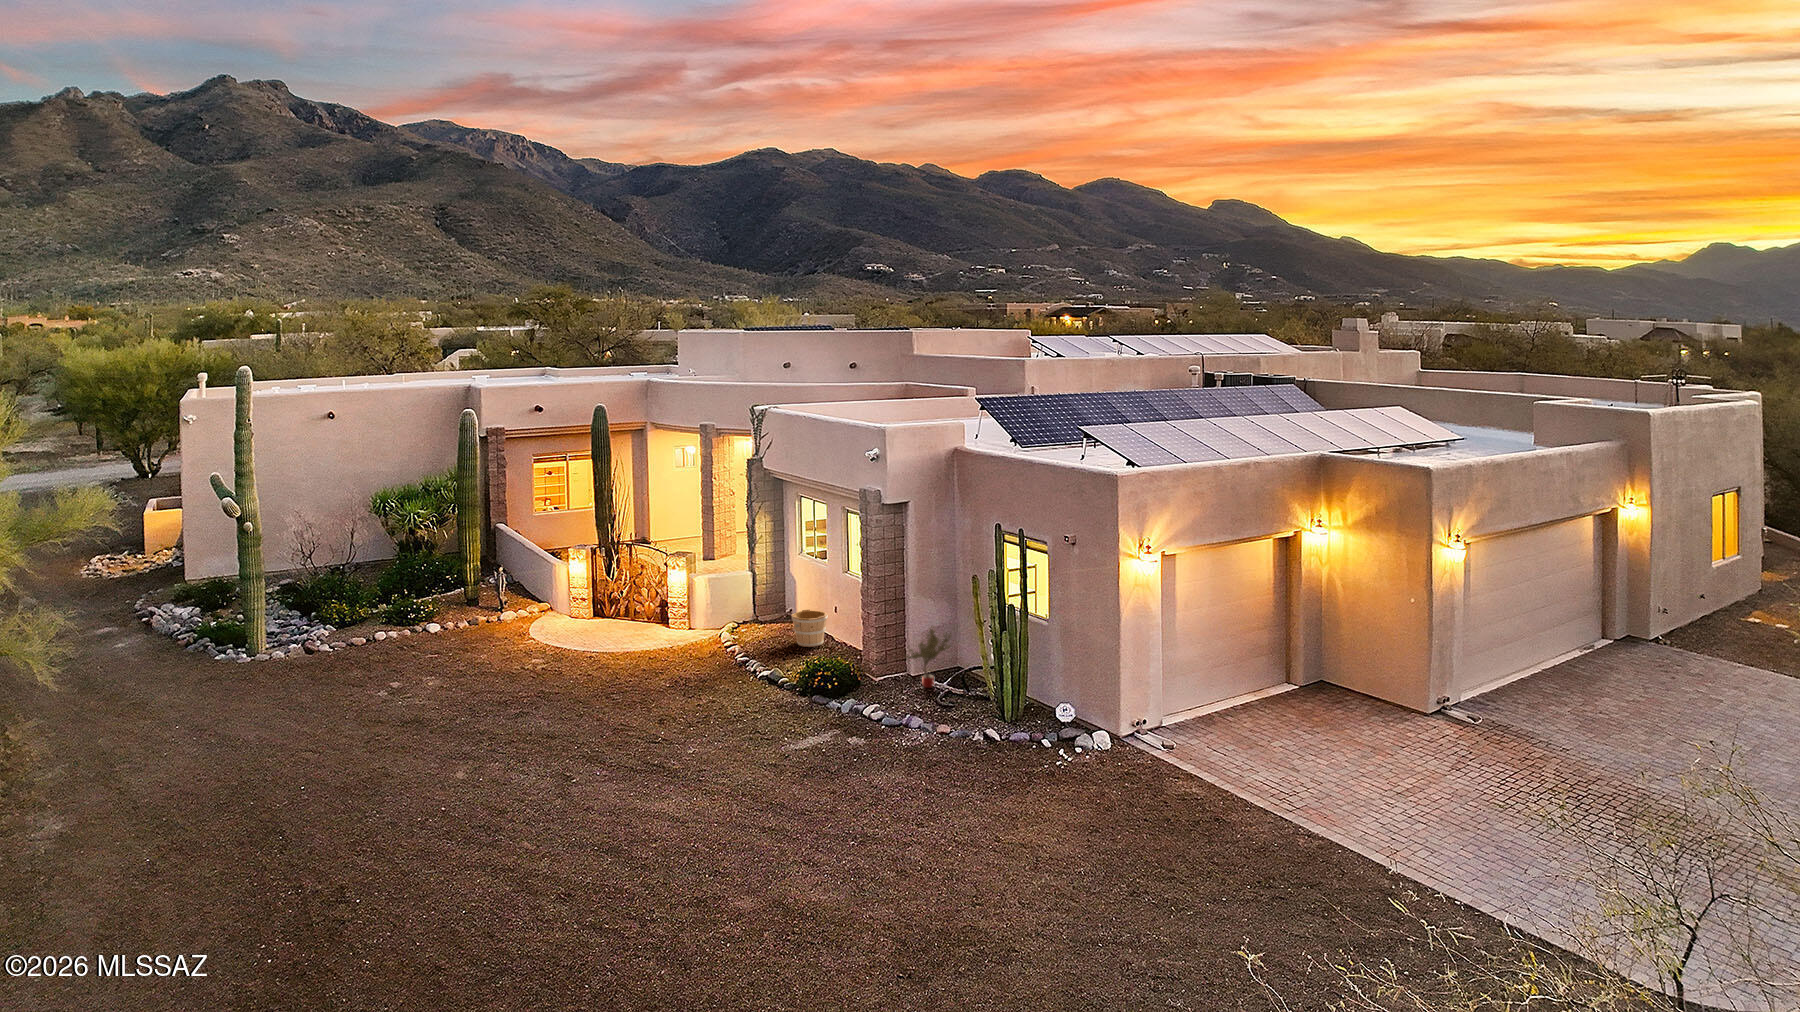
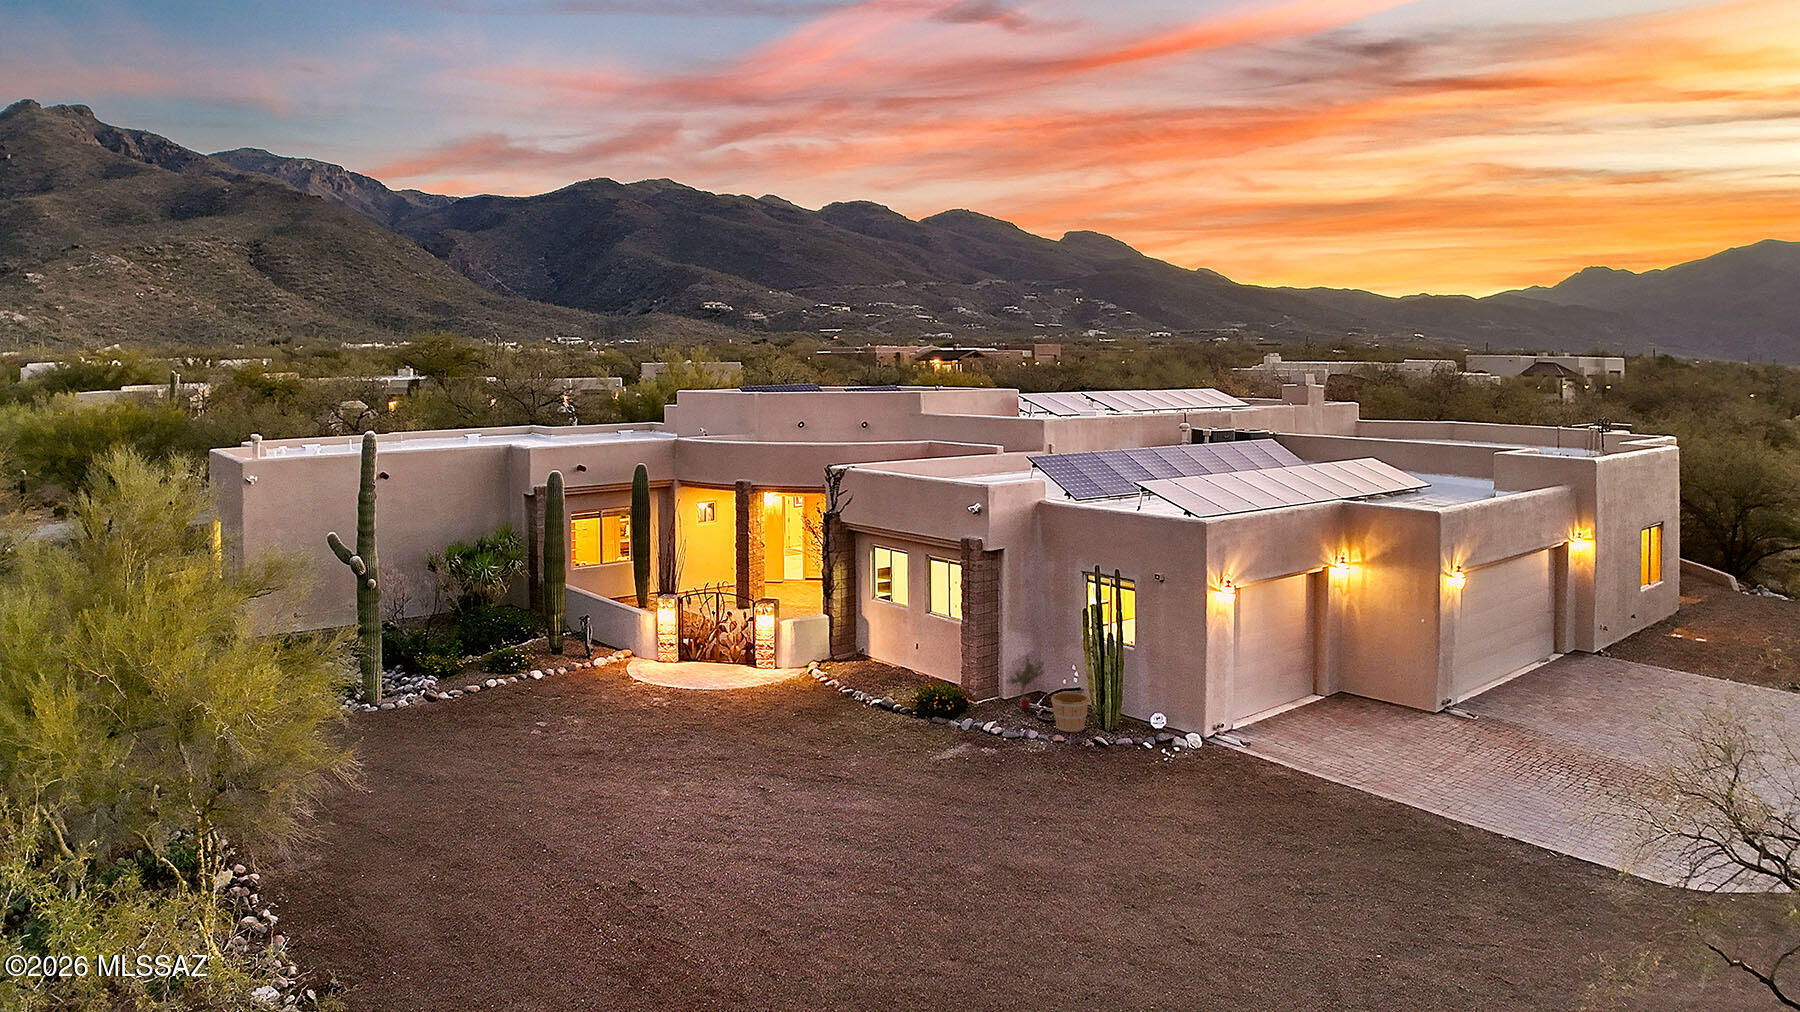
wooden bucket: present [791,610,828,647] -> present [1051,692,1090,732]

